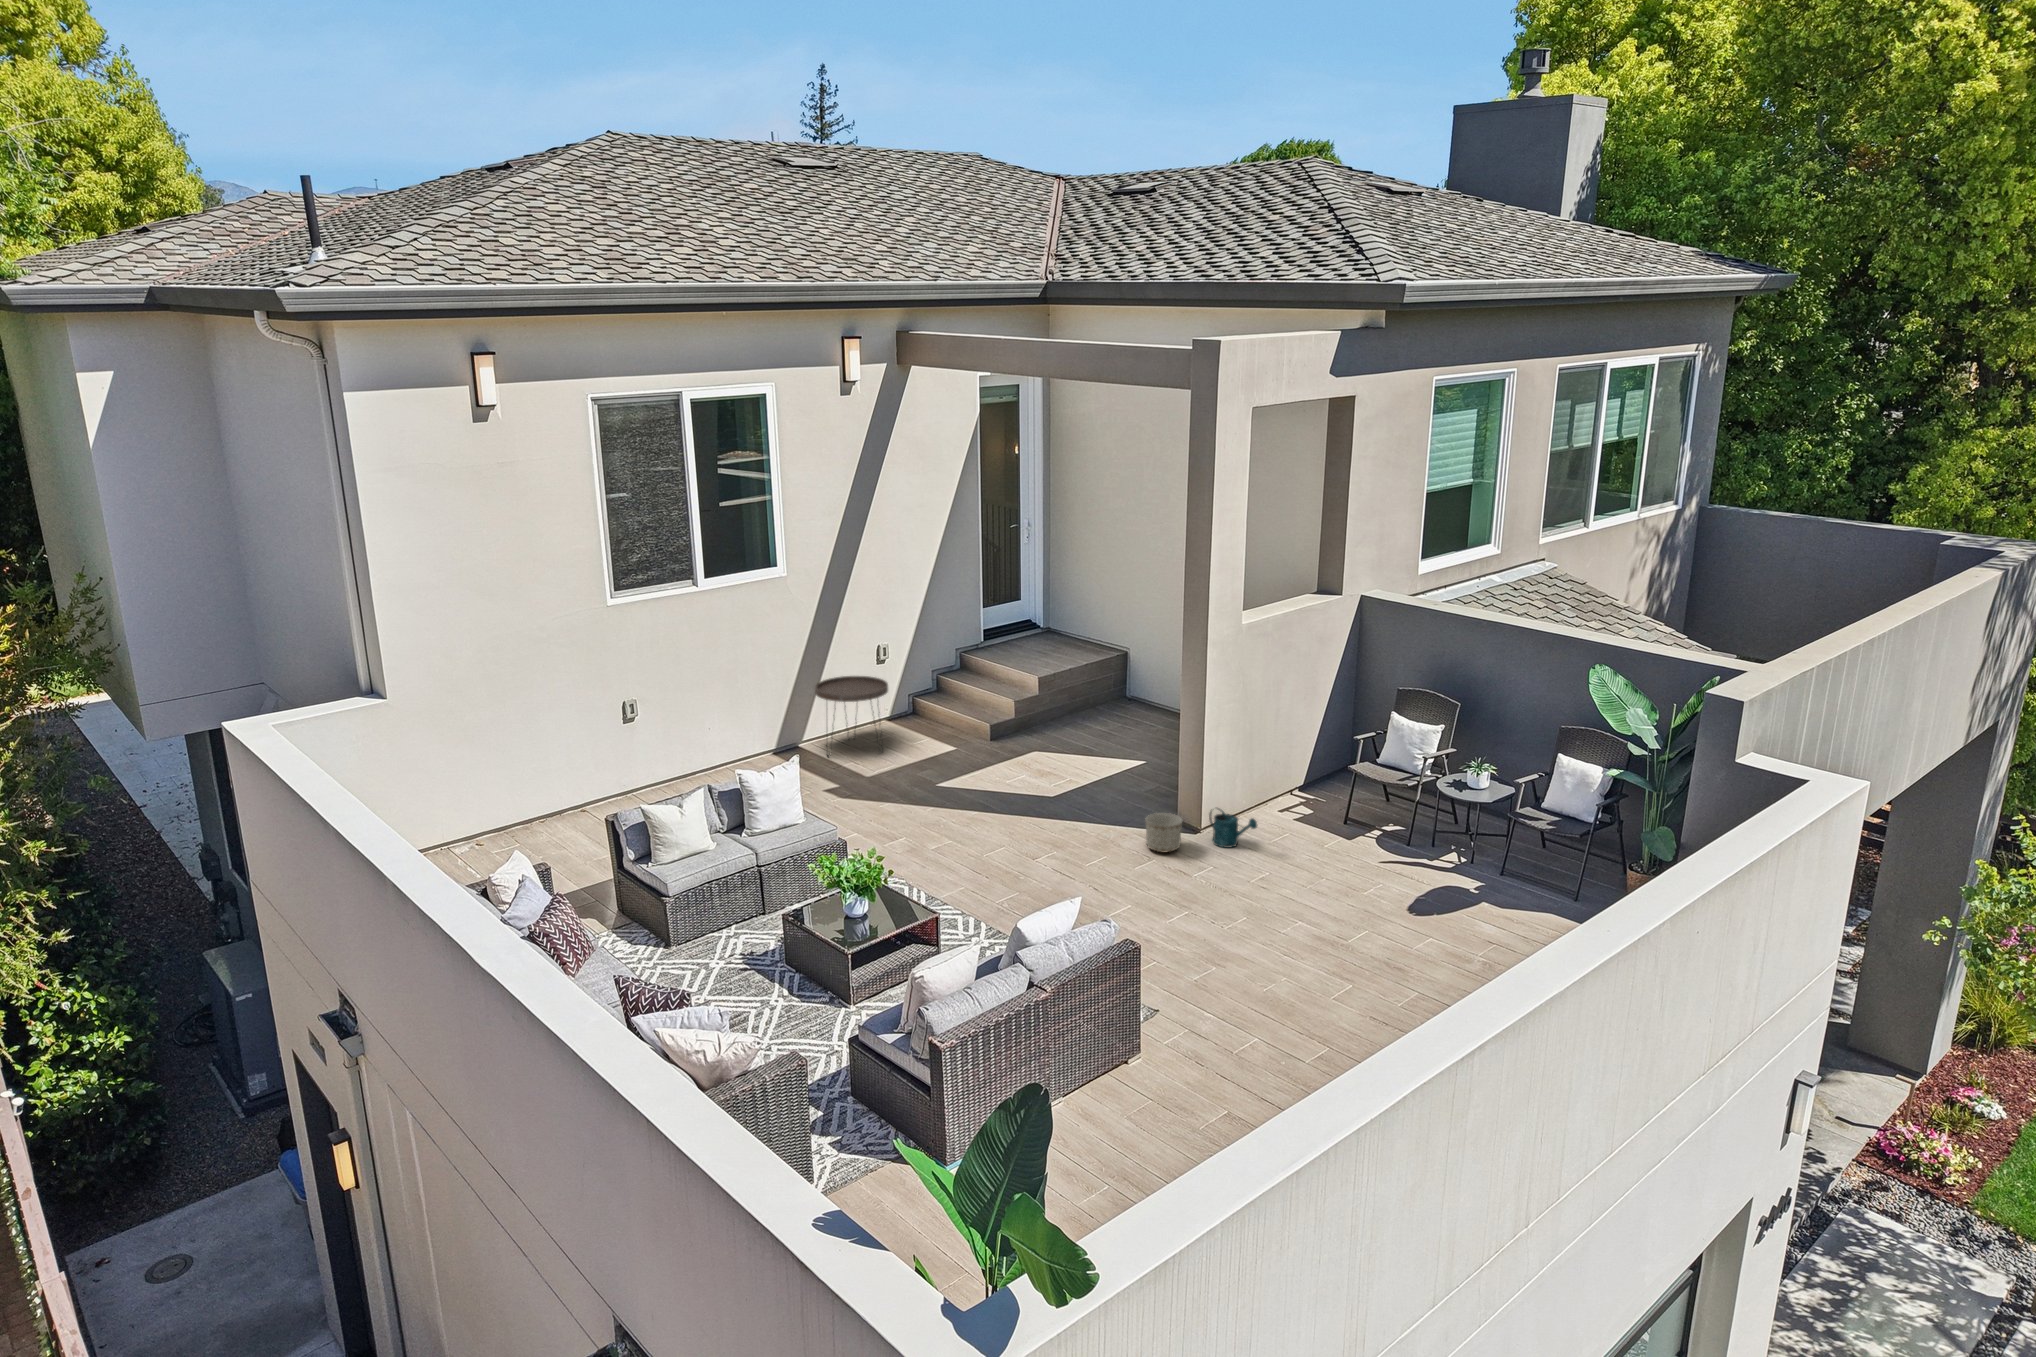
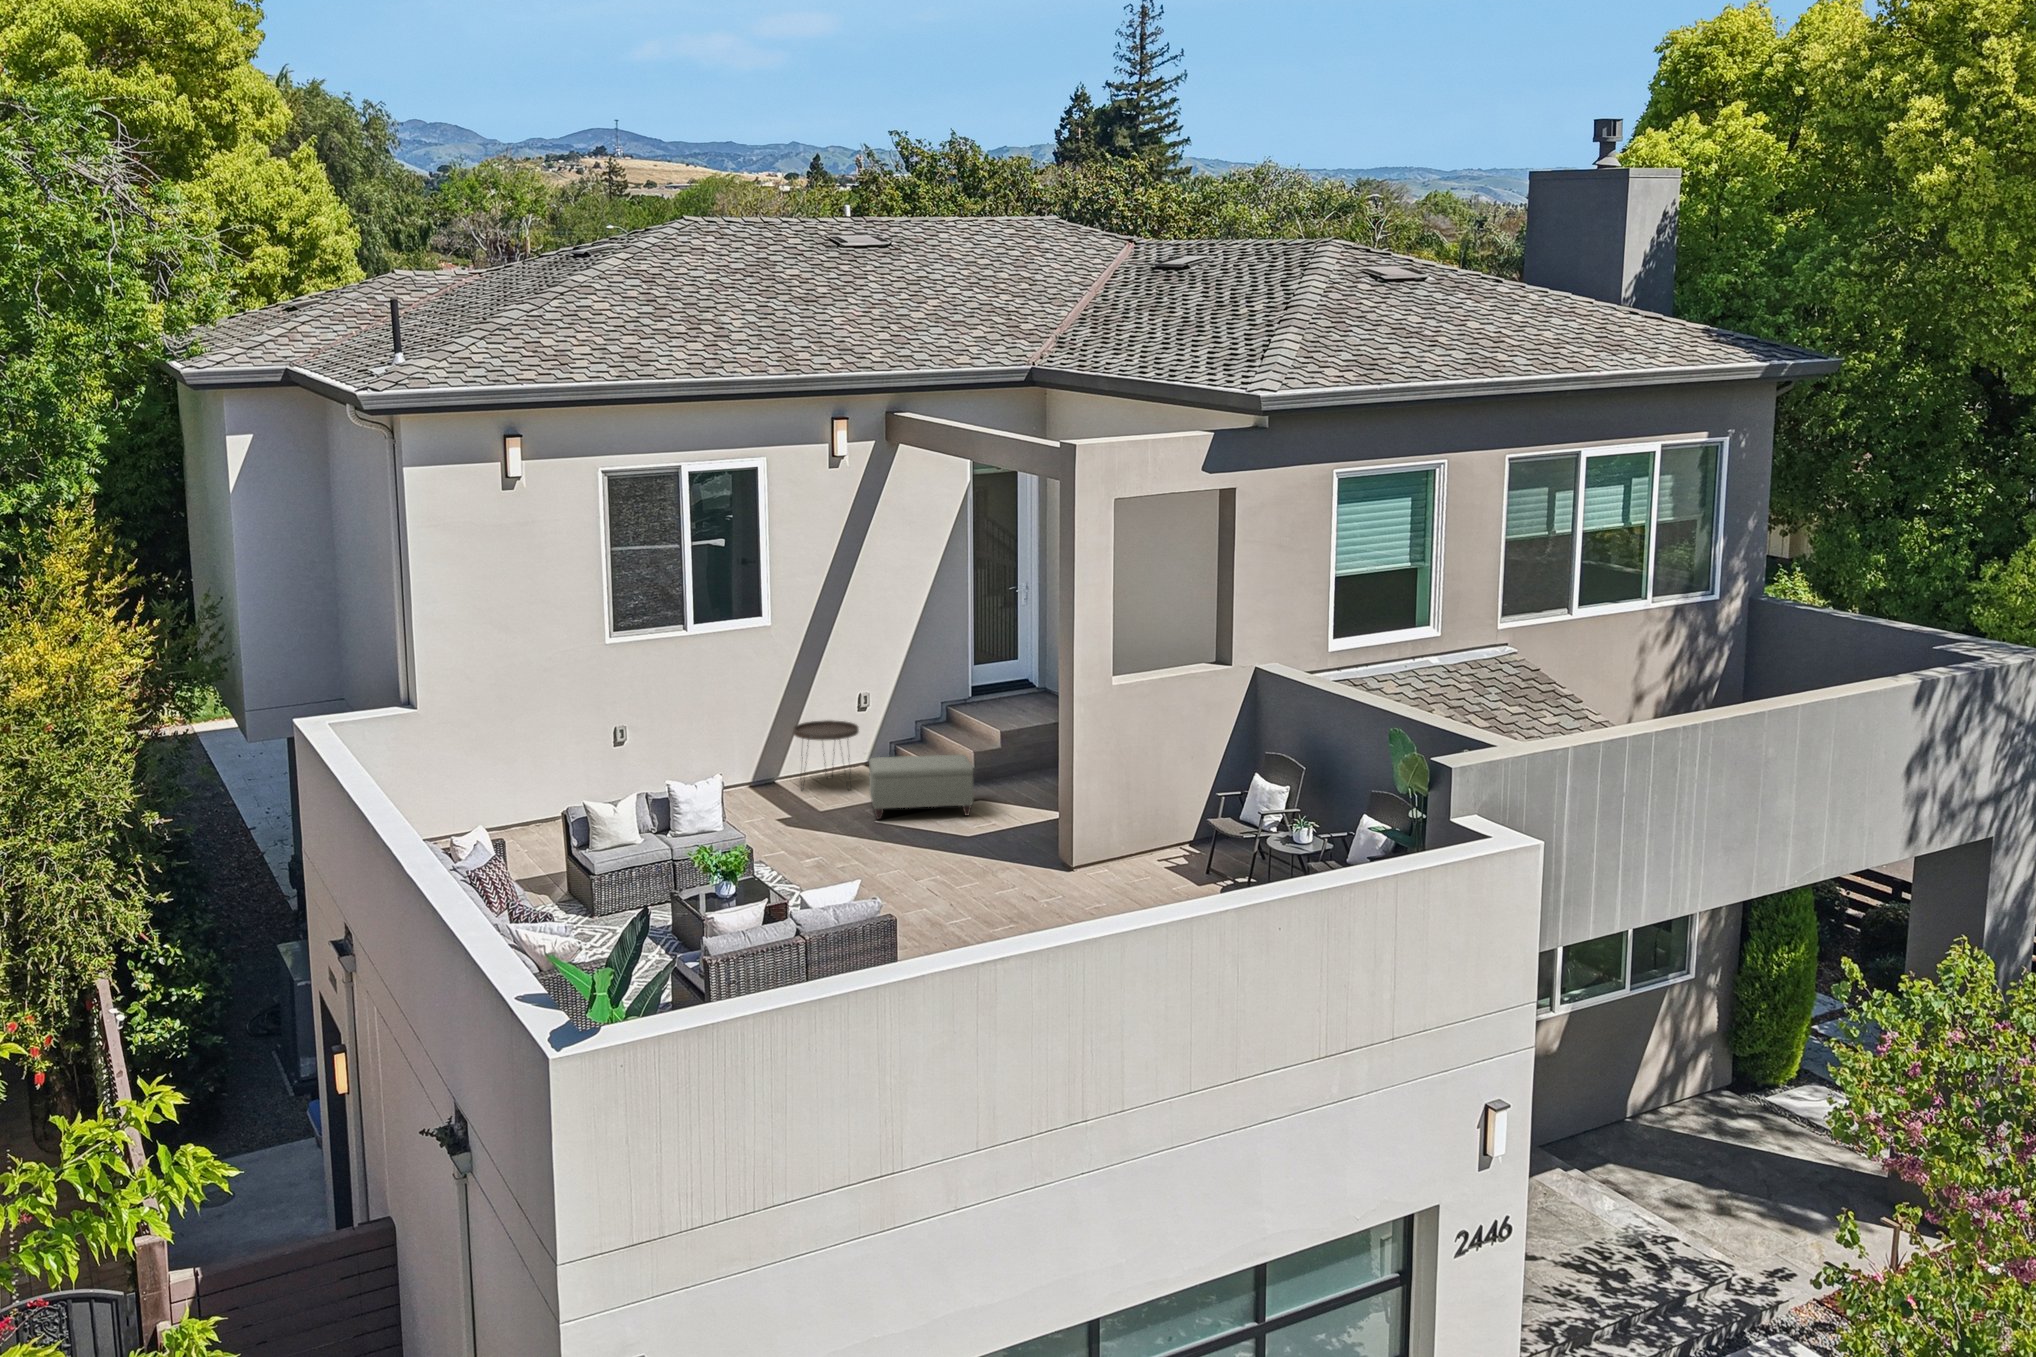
ottoman: none [911,710,1035,790] -> present [869,755,974,819]
watering can: present [1209,809,1257,848] -> none [1099,840,1133,876]
planter: present [1146,813,1182,852] -> none [1037,842,1069,876]

